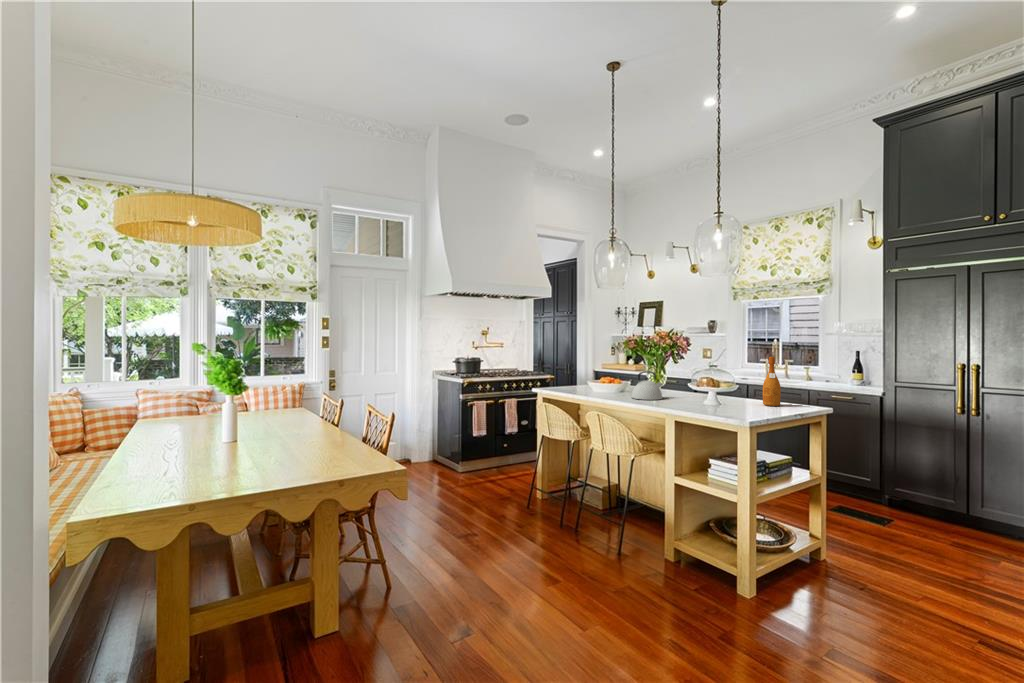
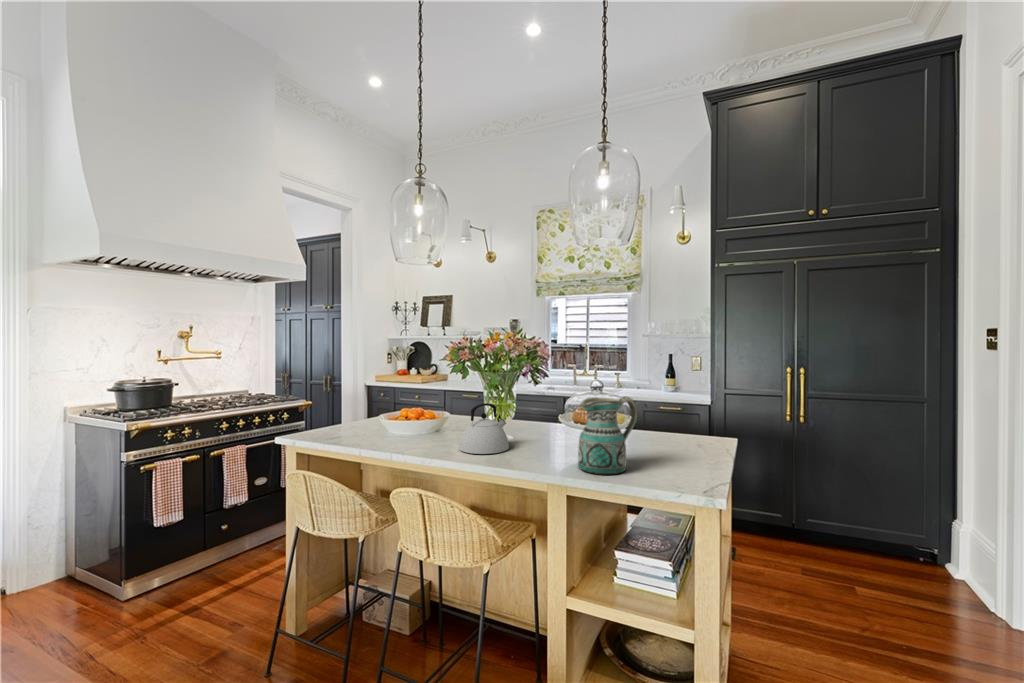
wine bottle: present [763,357,781,406] -> none [656,375,680,449]
ceramic pitcher: none [693,366,735,410] -> present [578,397,637,474]

